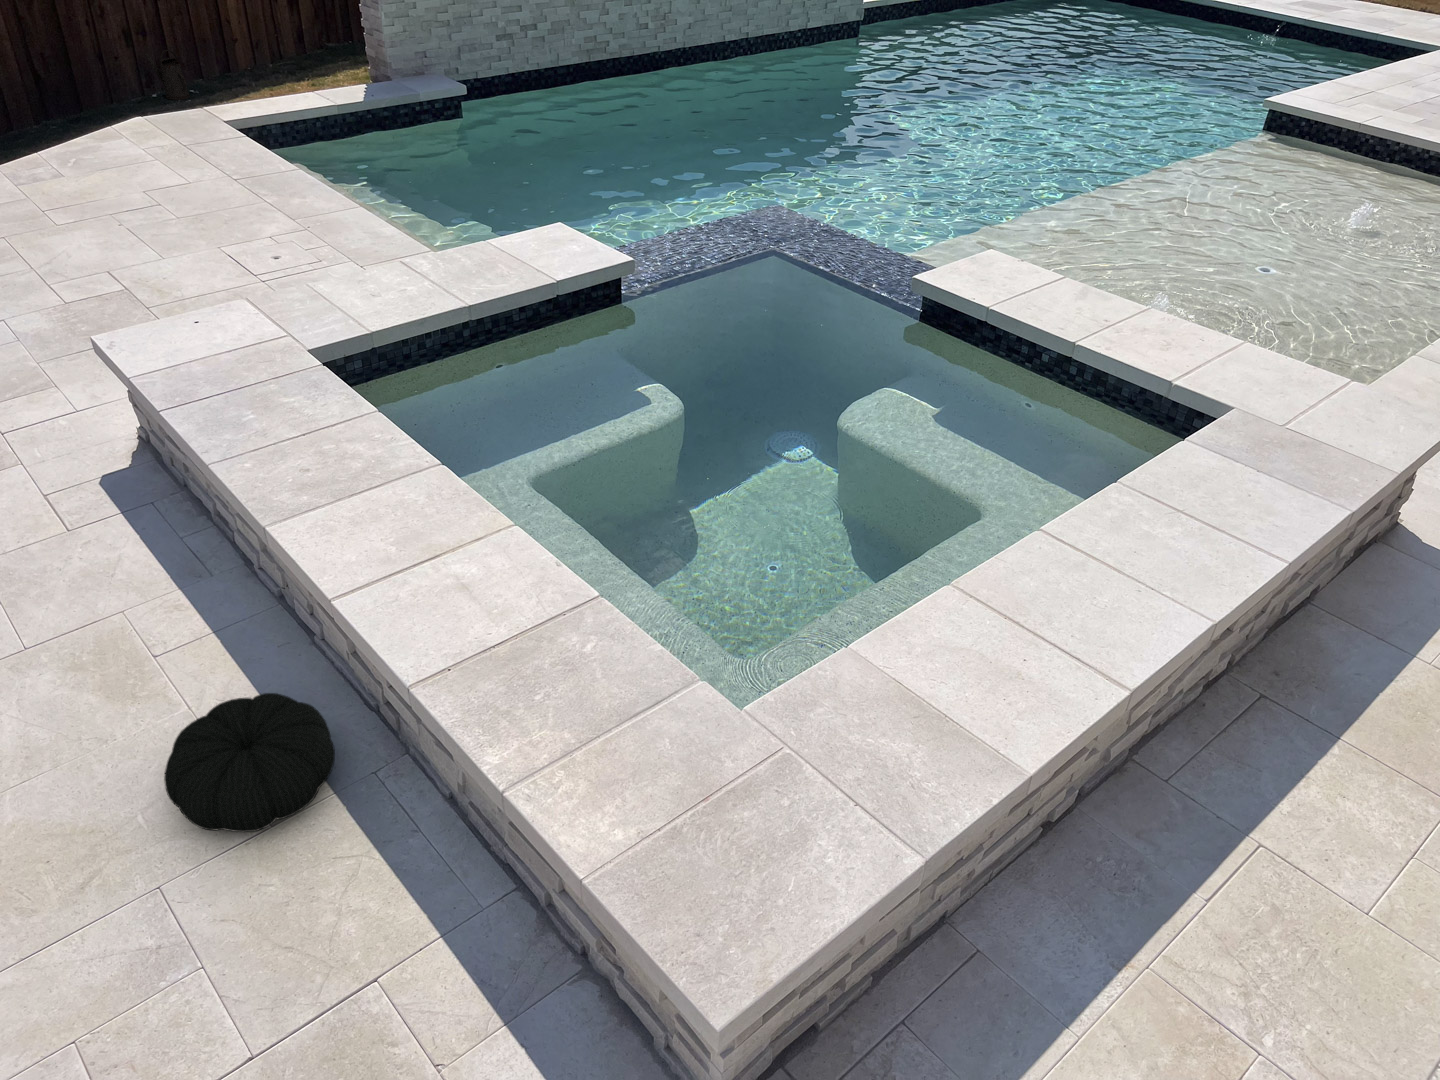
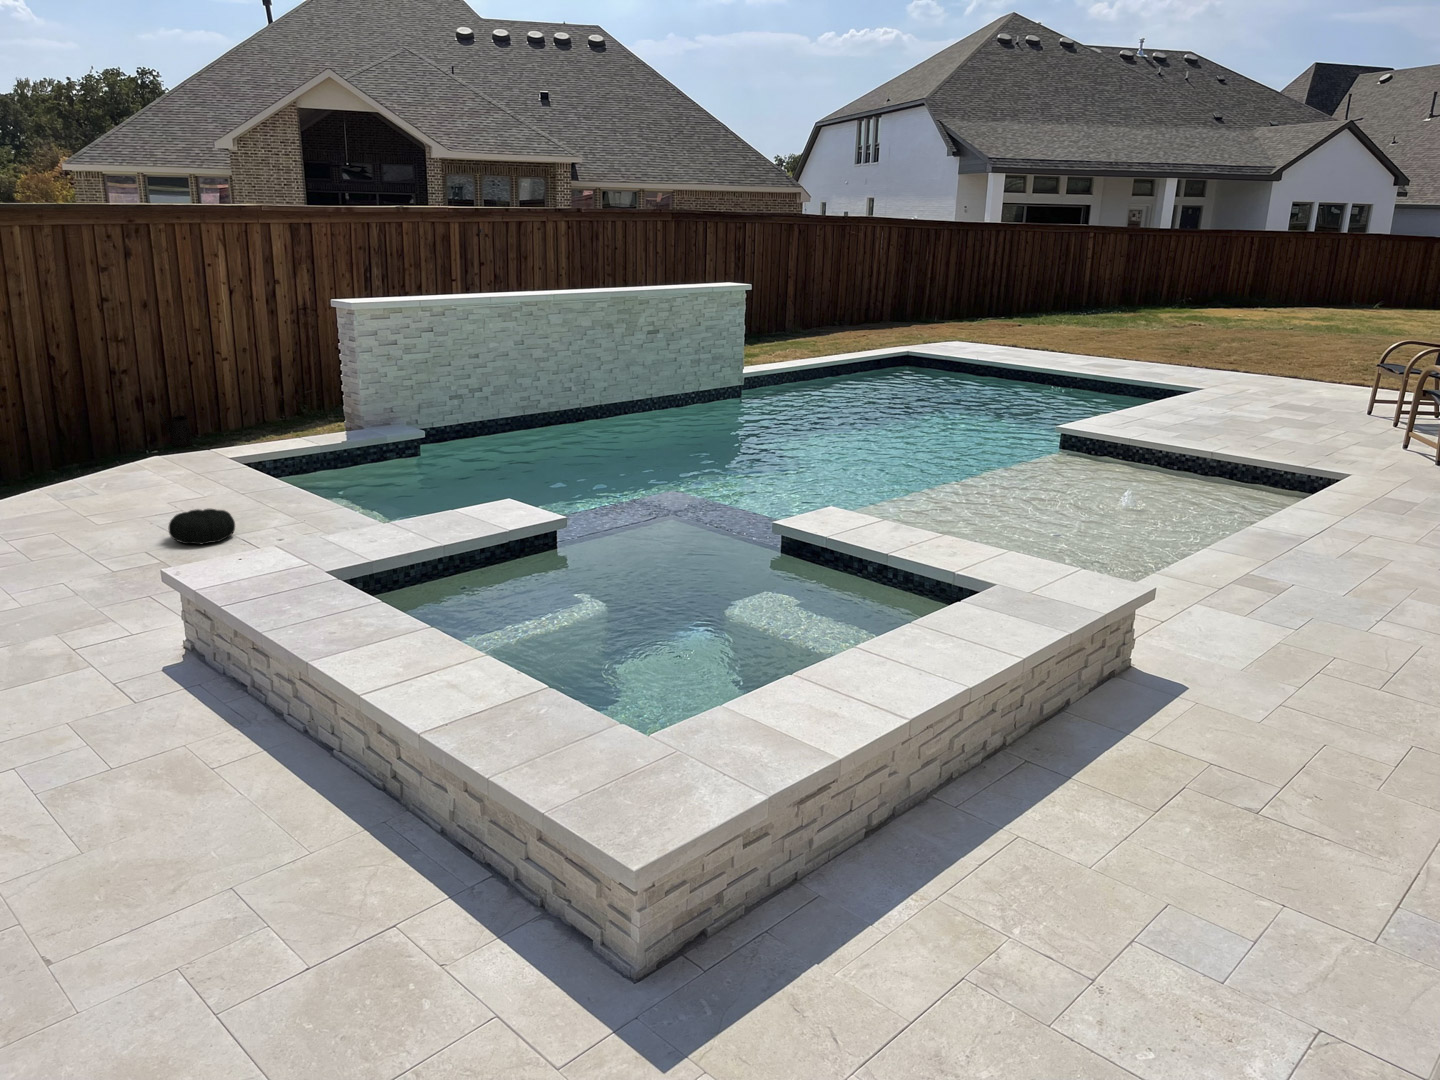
pouf: present [164,693,335,832] -> present [169,509,235,545]

